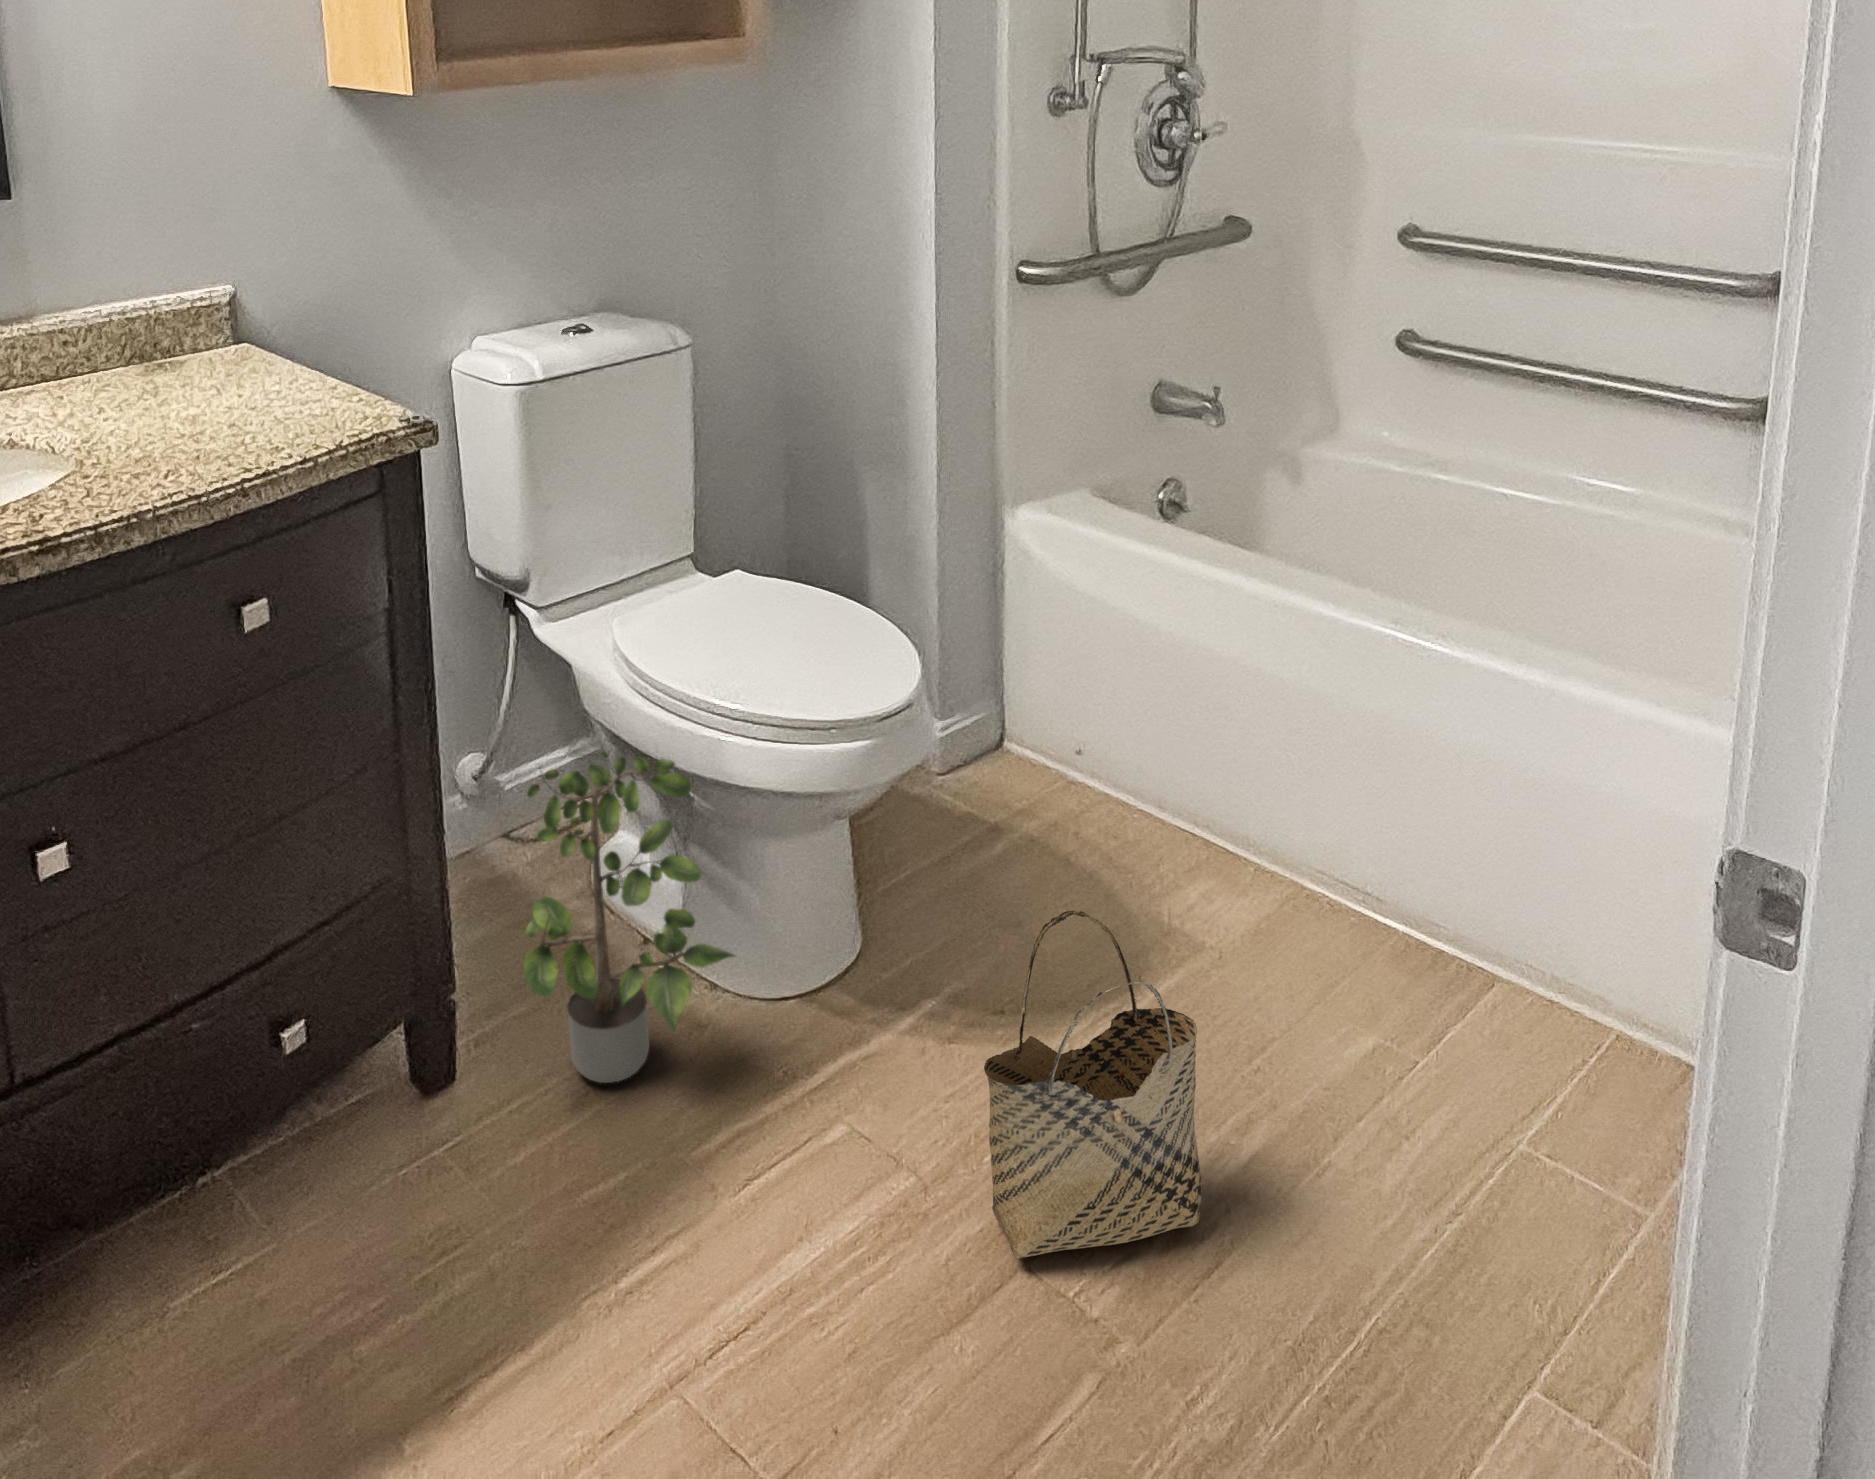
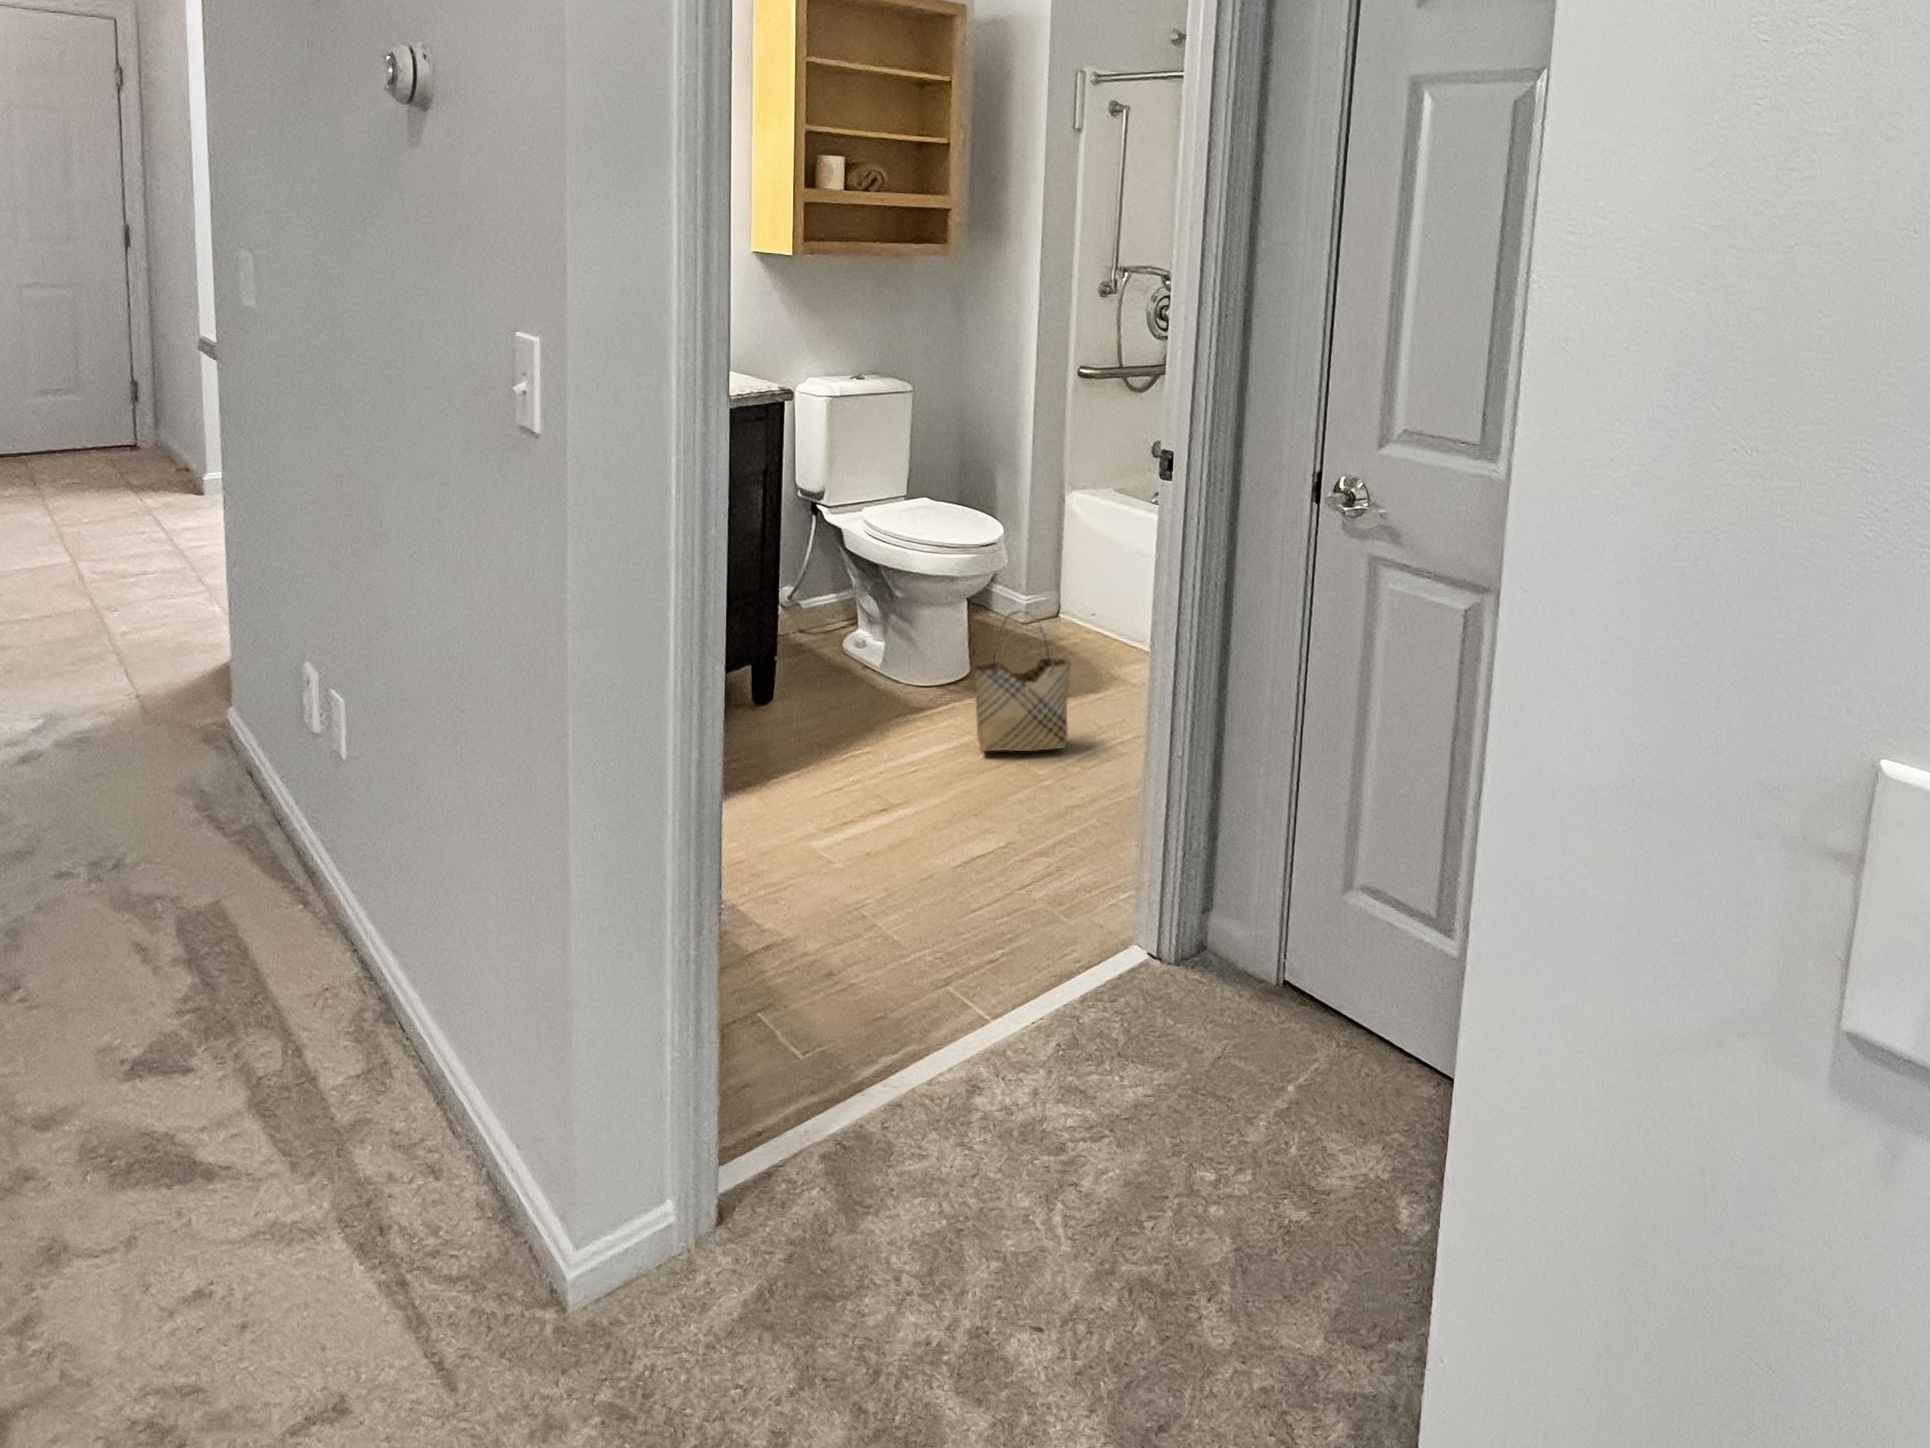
potted plant: present [524,752,734,1083] -> none [792,543,891,702]

